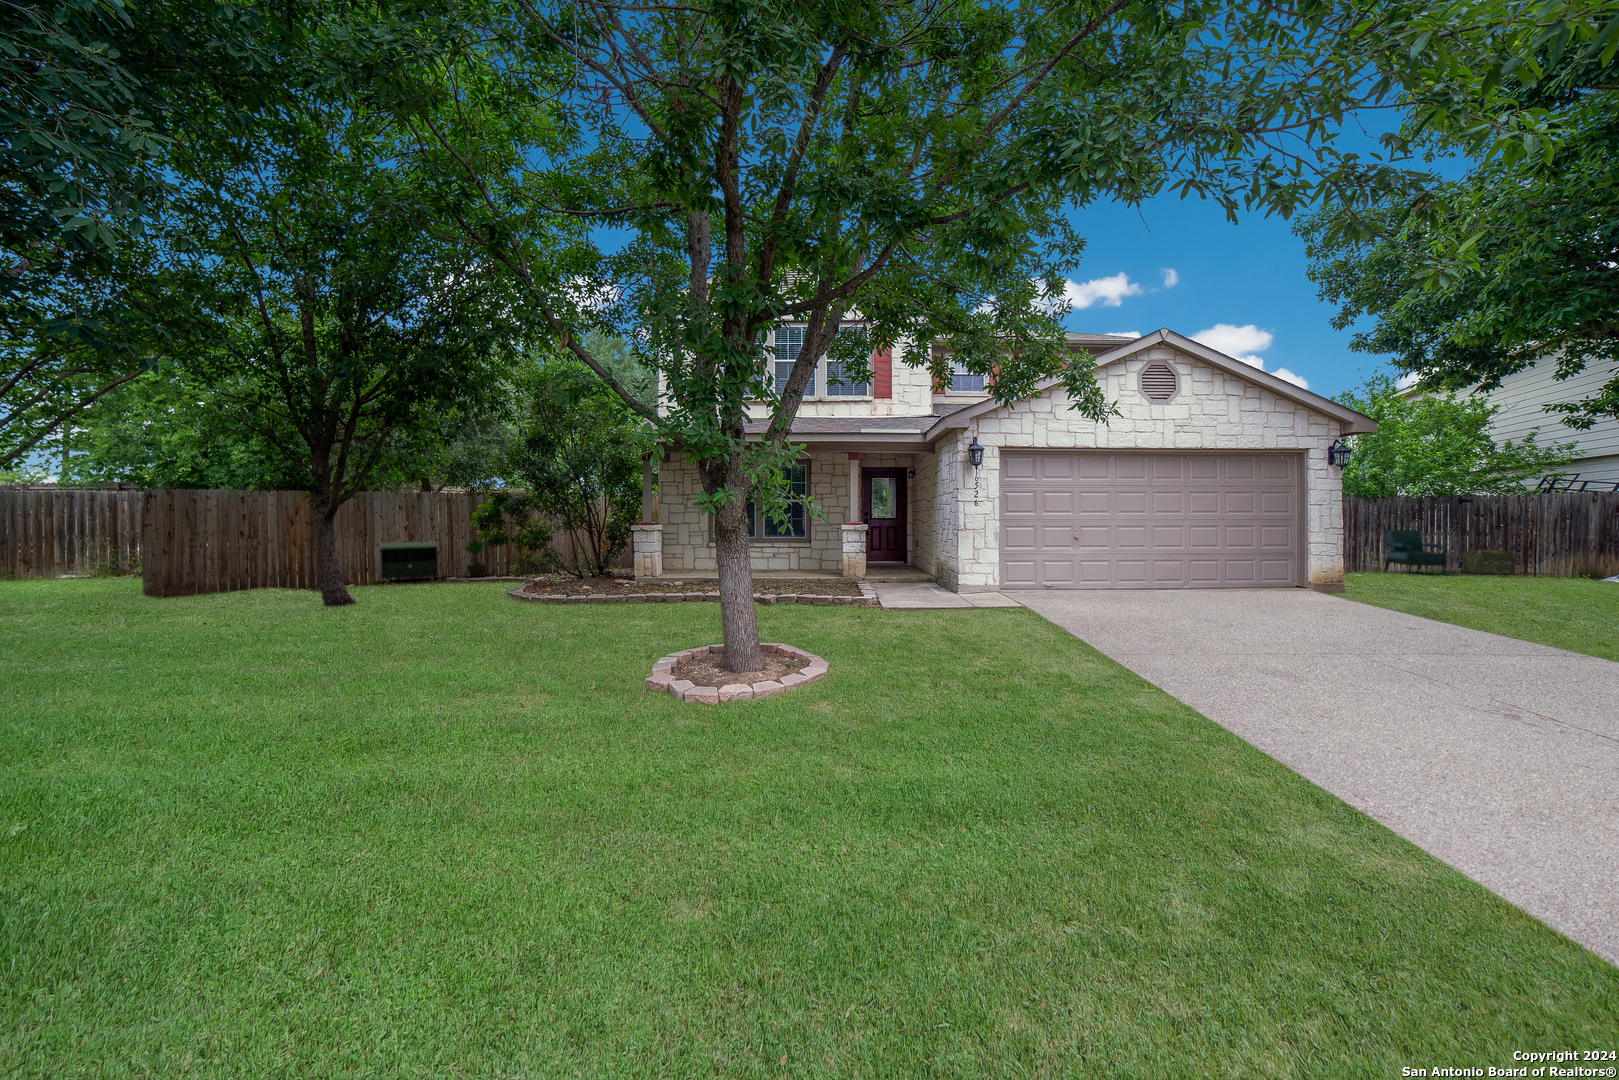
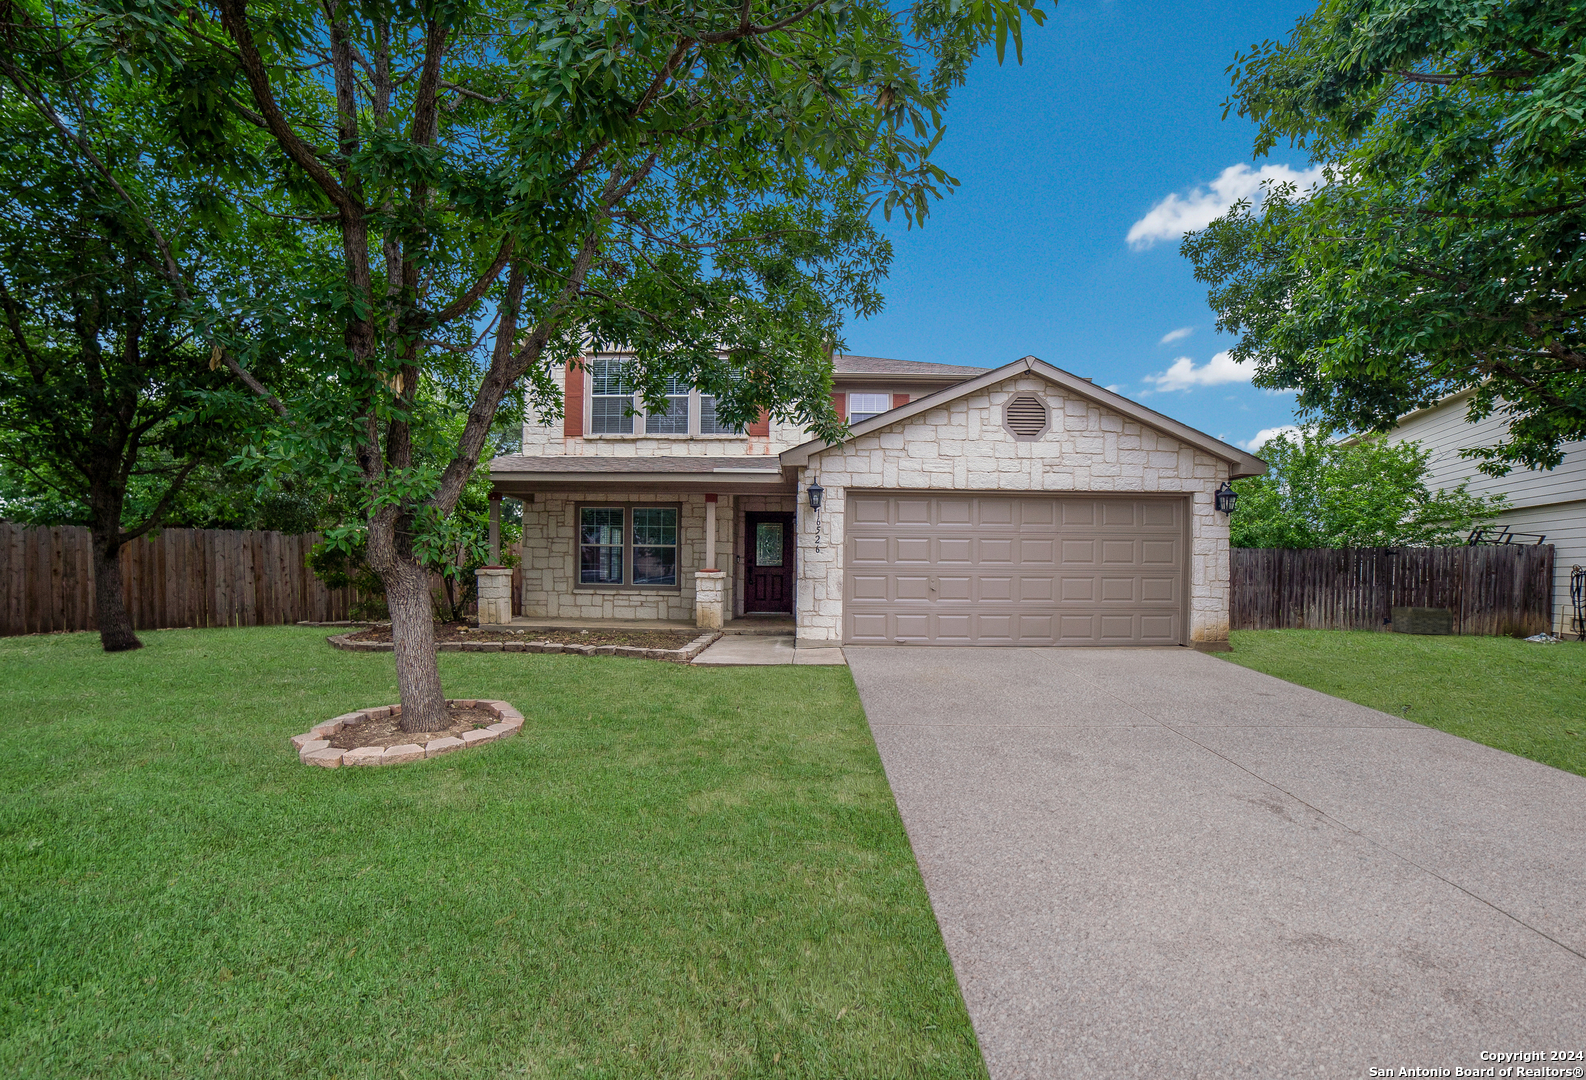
chair: present [1384,530,1447,575] -> none [1301,583,1372,635]
potted tree: present [465,539,486,576] -> none [315,578,346,620]
storage bench: present [380,541,438,582] -> none [215,583,290,626]

